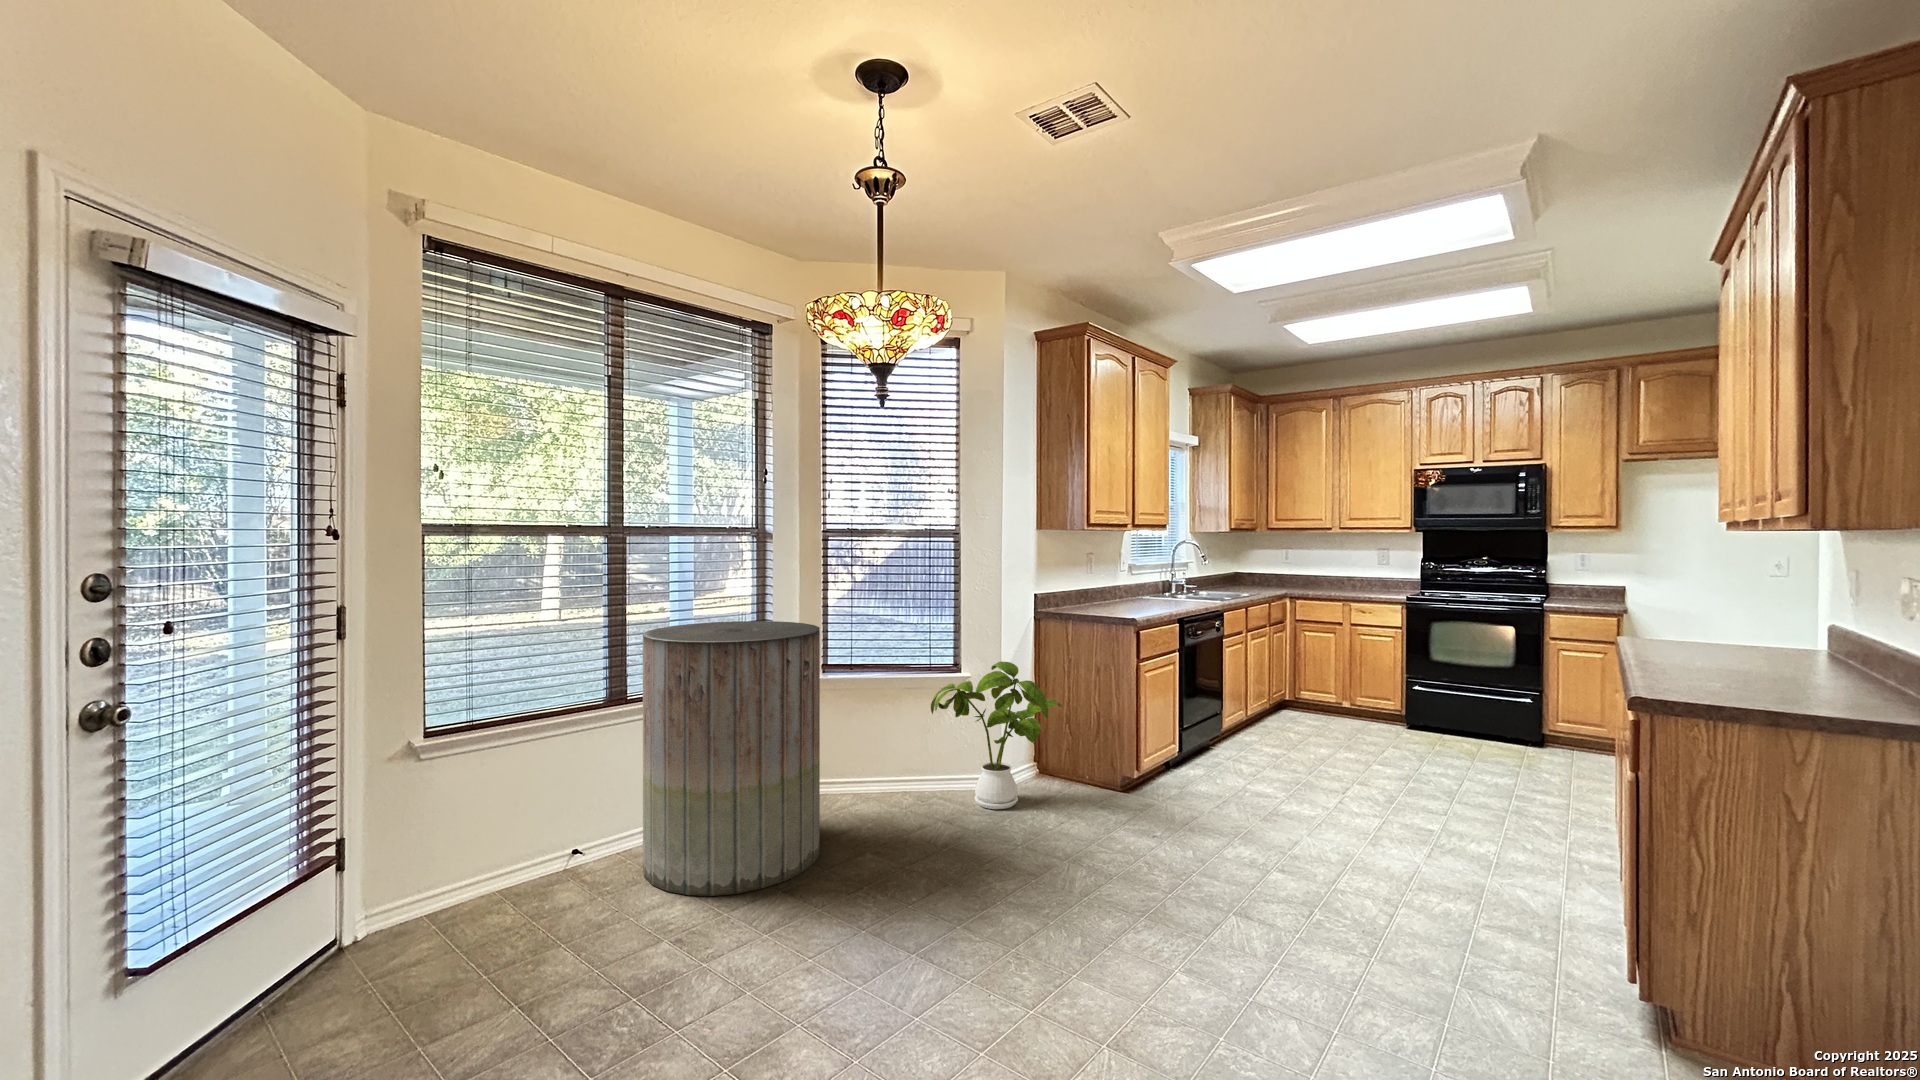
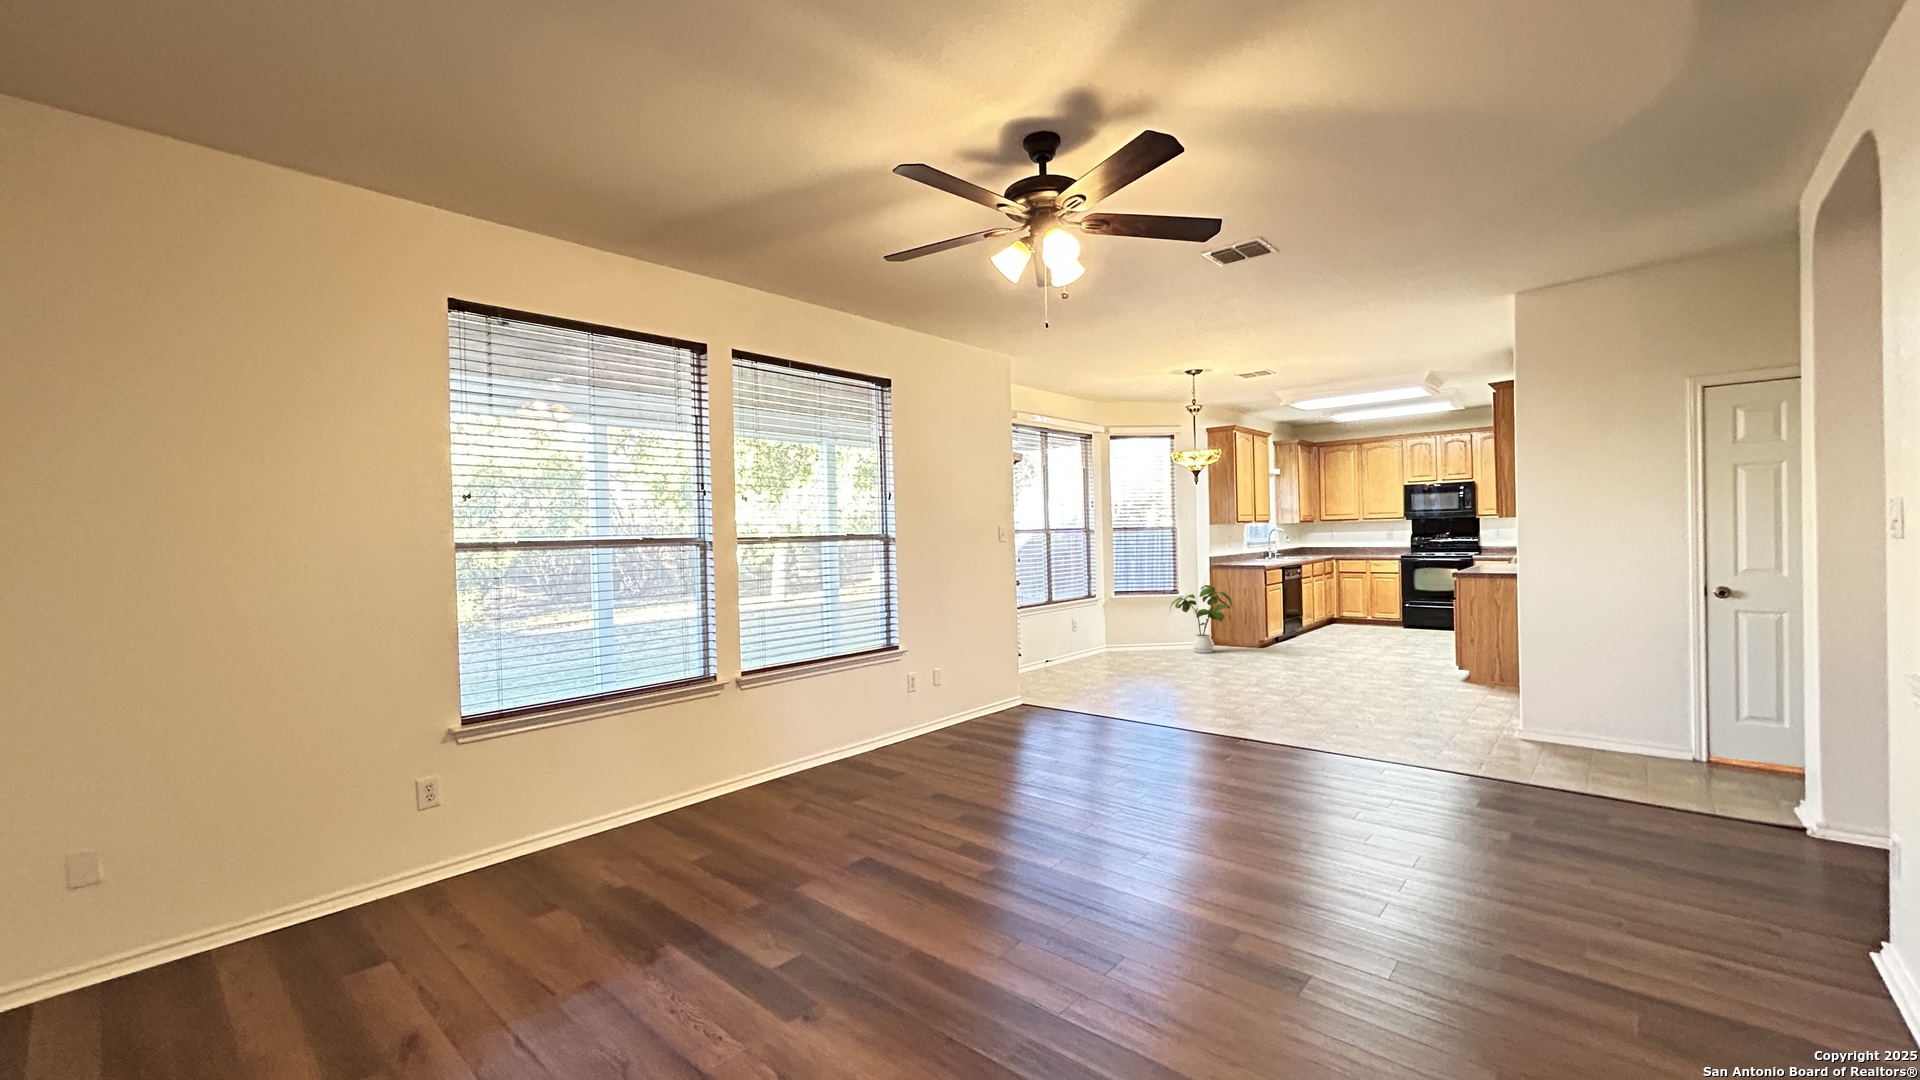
trash can: present [643,621,820,896] -> none [1069,569,1143,671]

